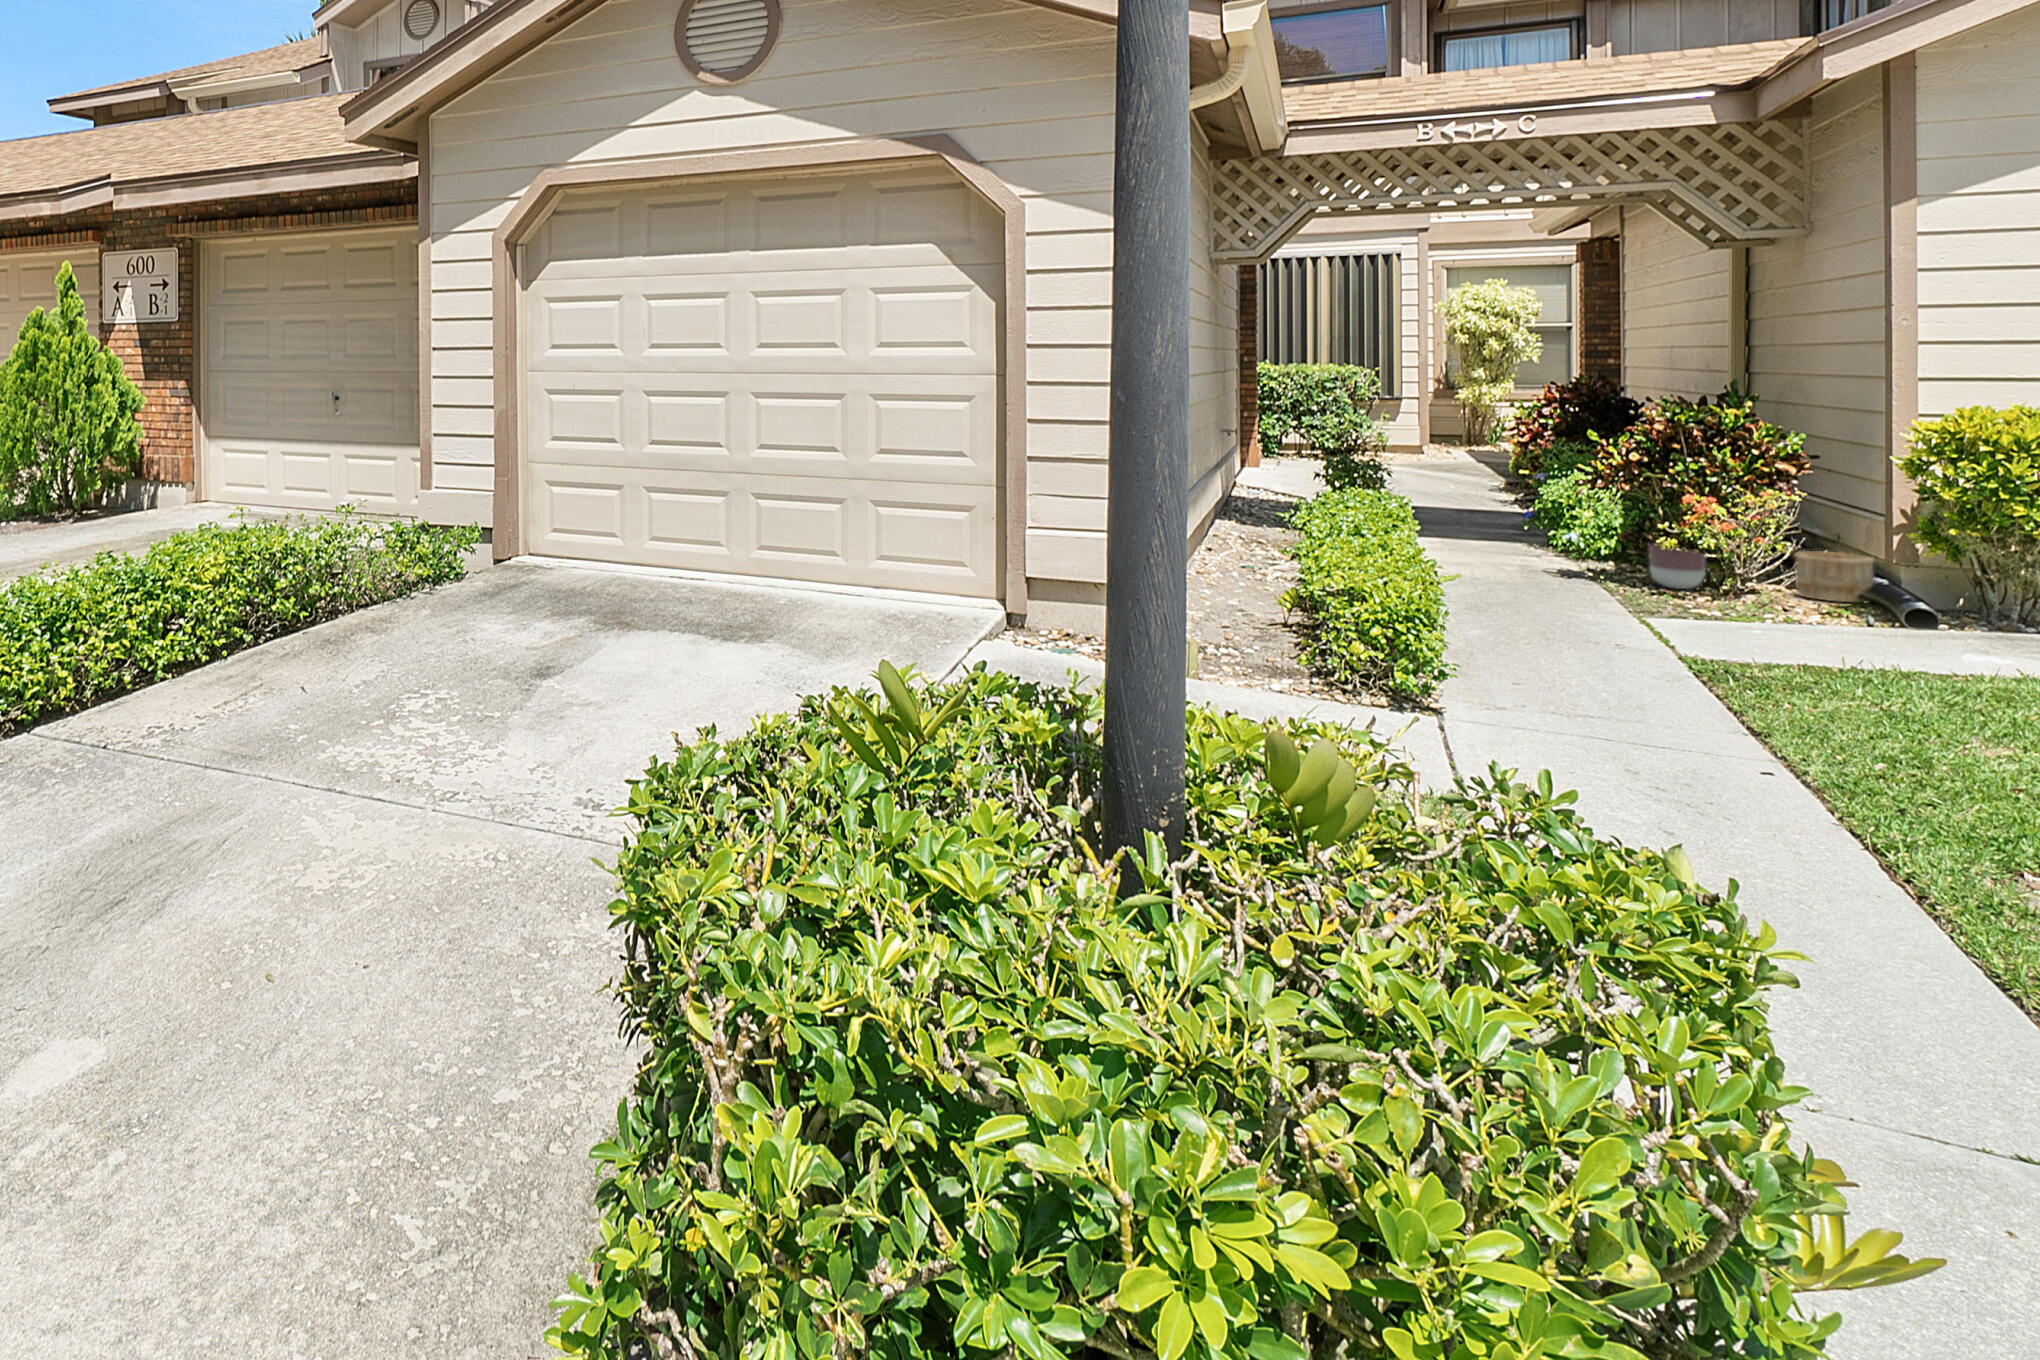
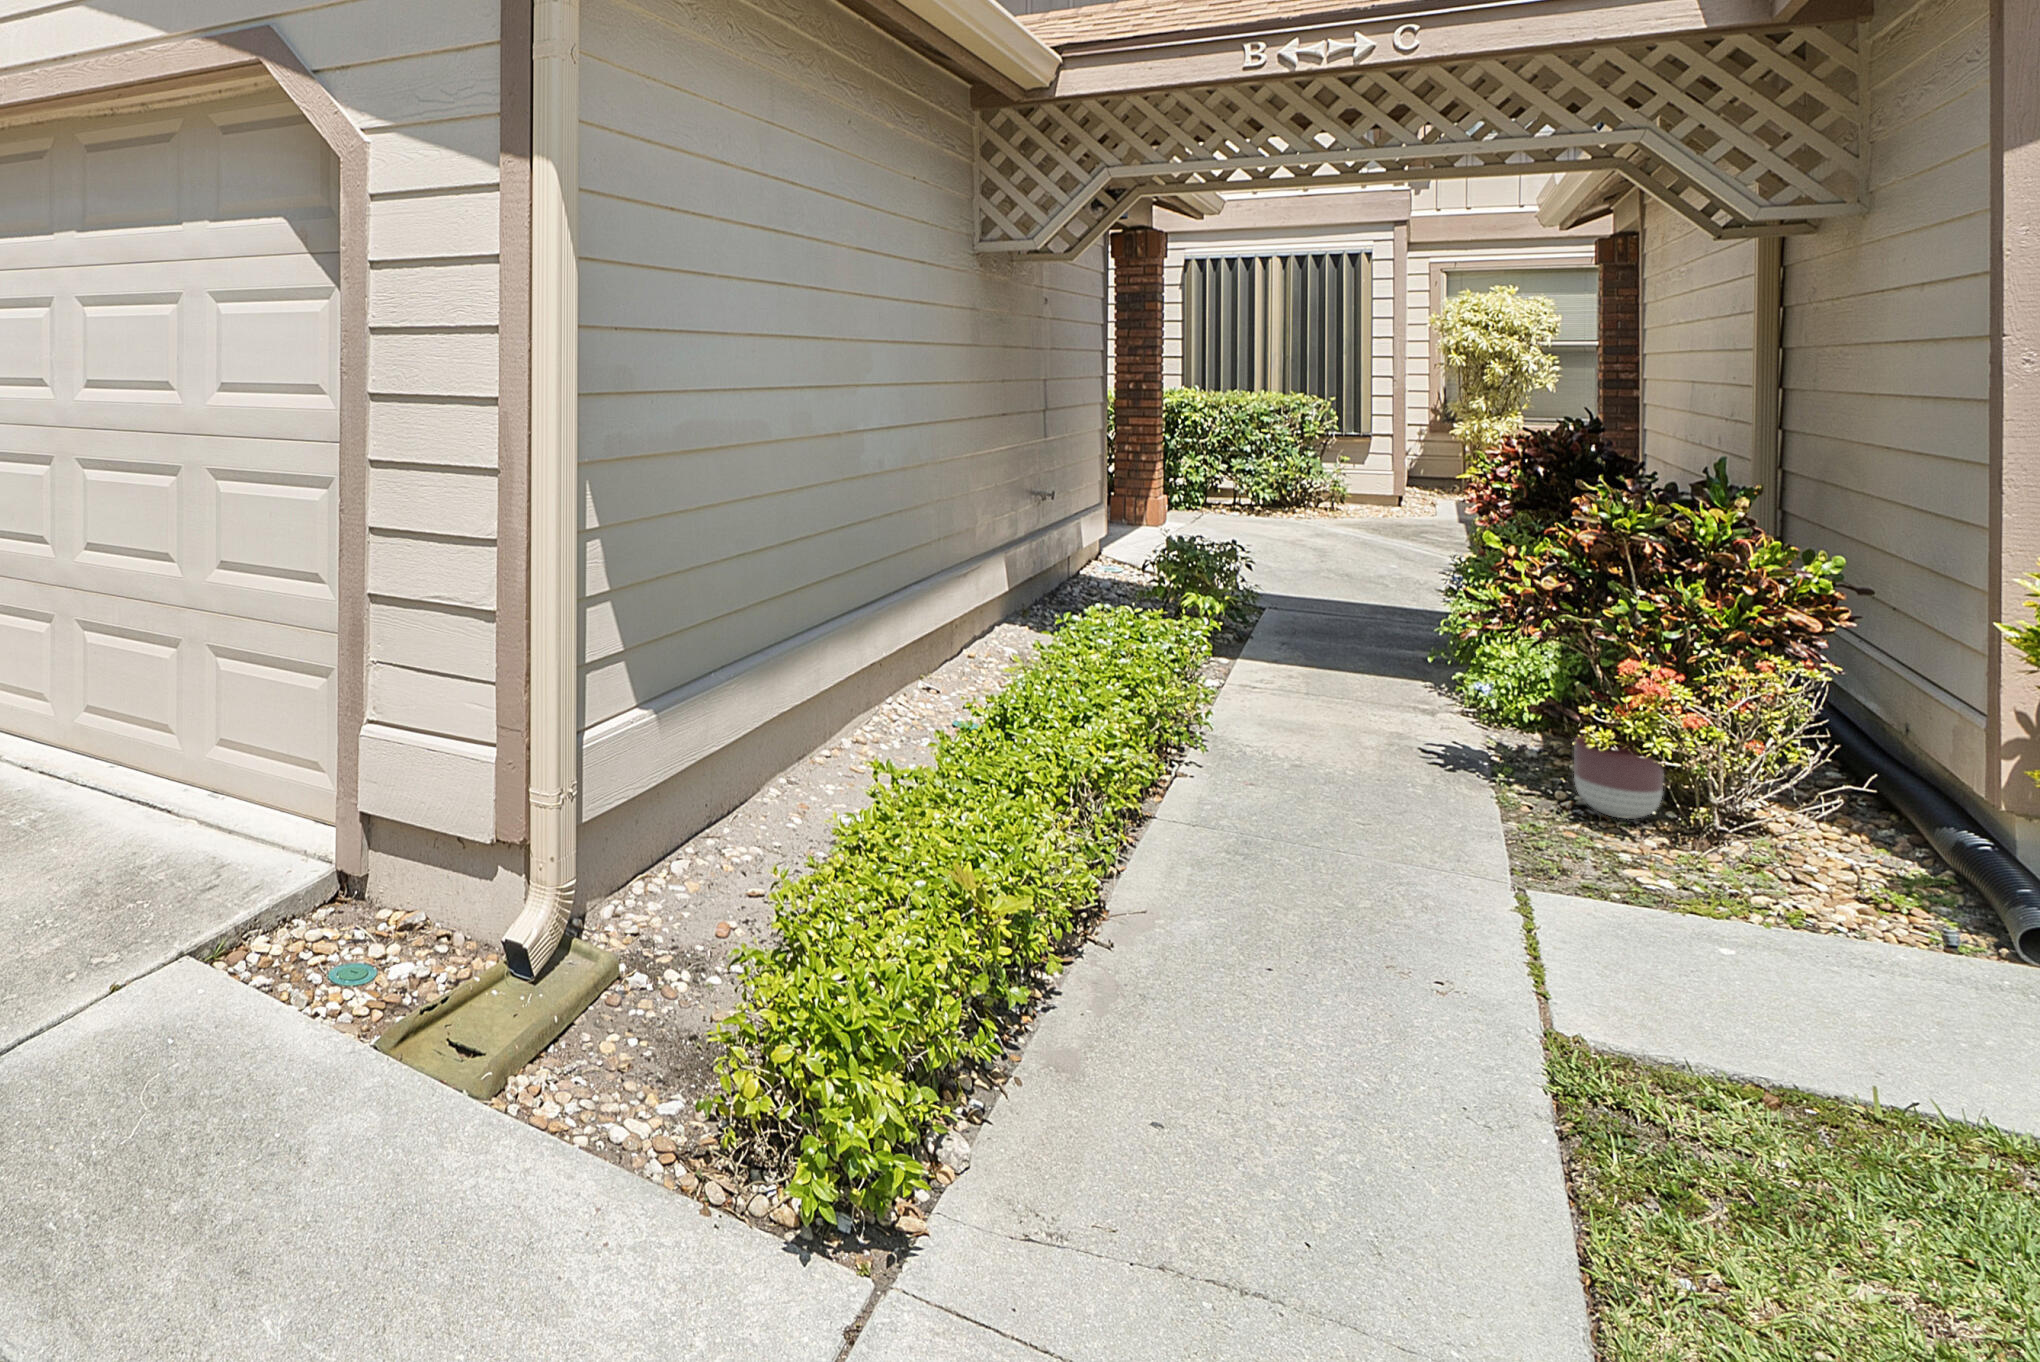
wooden bucket: present [1794,551,1874,602] -> none [1810,767,1955,872]

